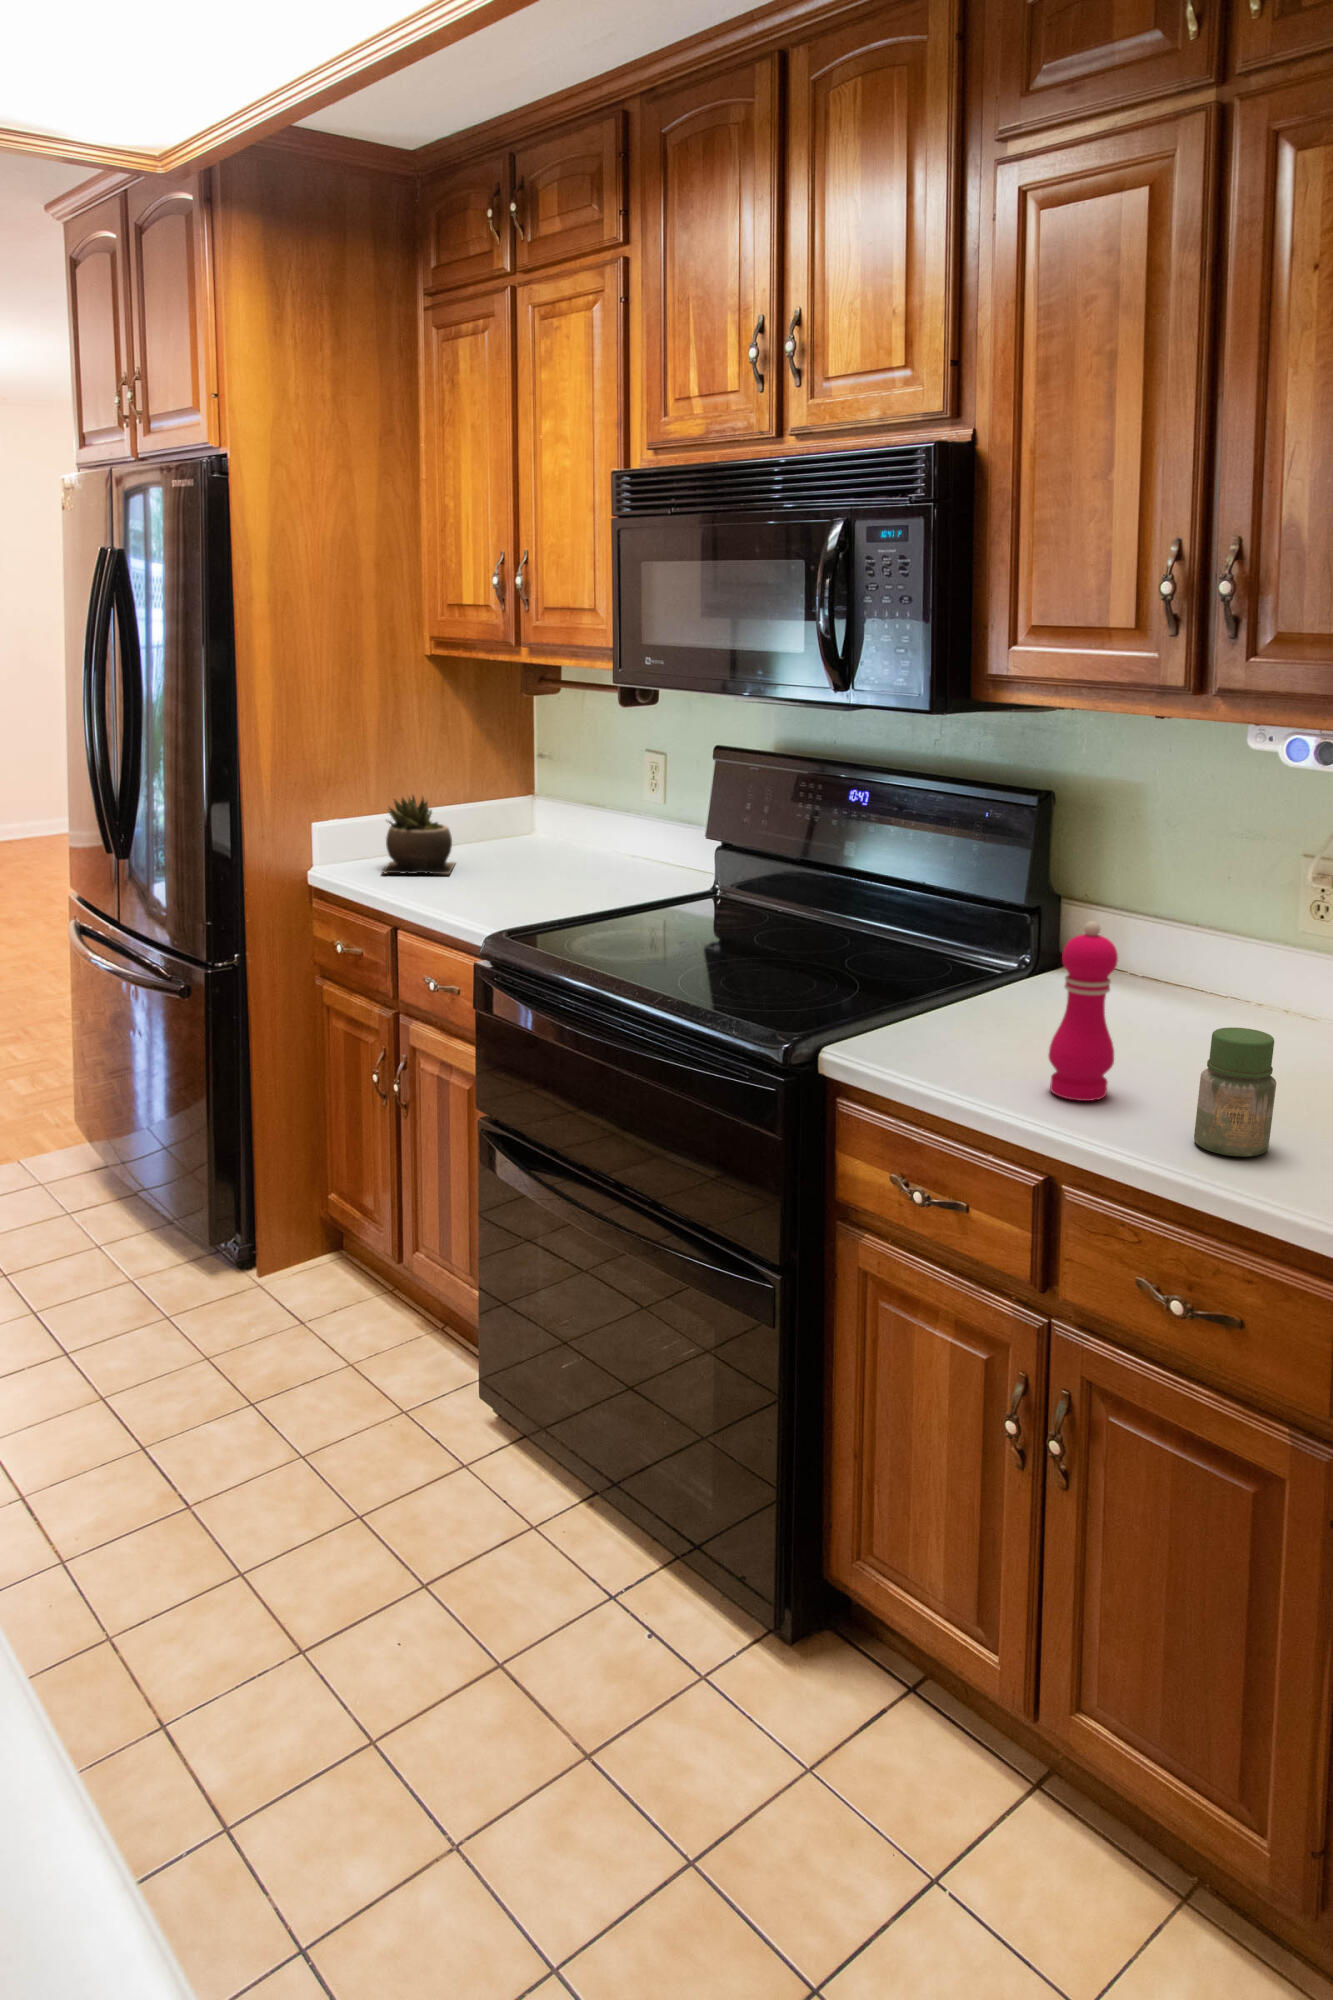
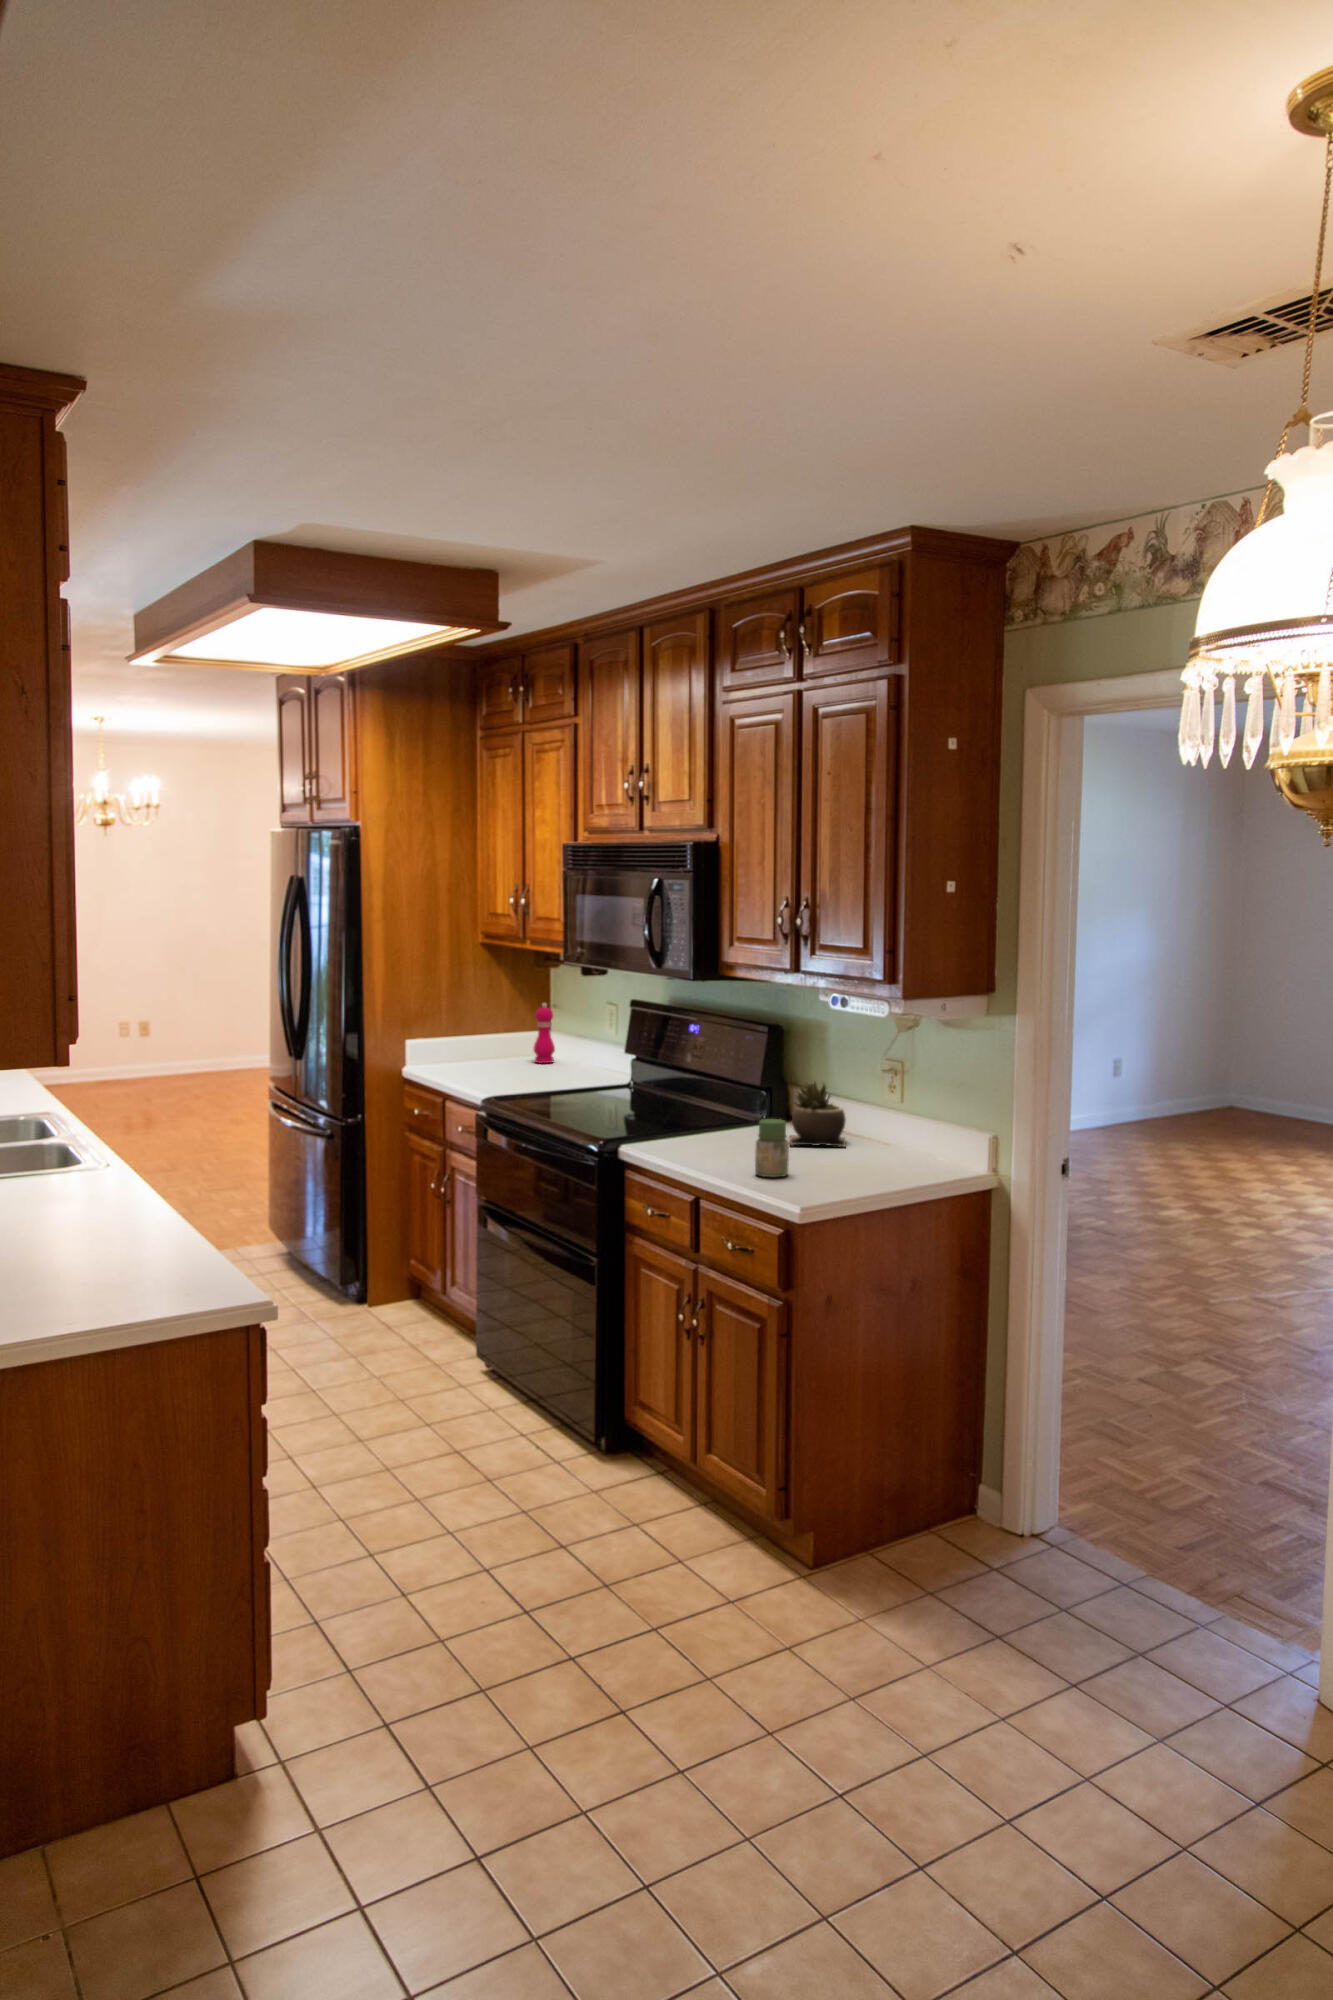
succulent plant: present [382,796,455,874] -> present [789,1082,846,1147]
pepper mill: present [1048,921,1118,1101] -> present [534,1003,555,1063]

